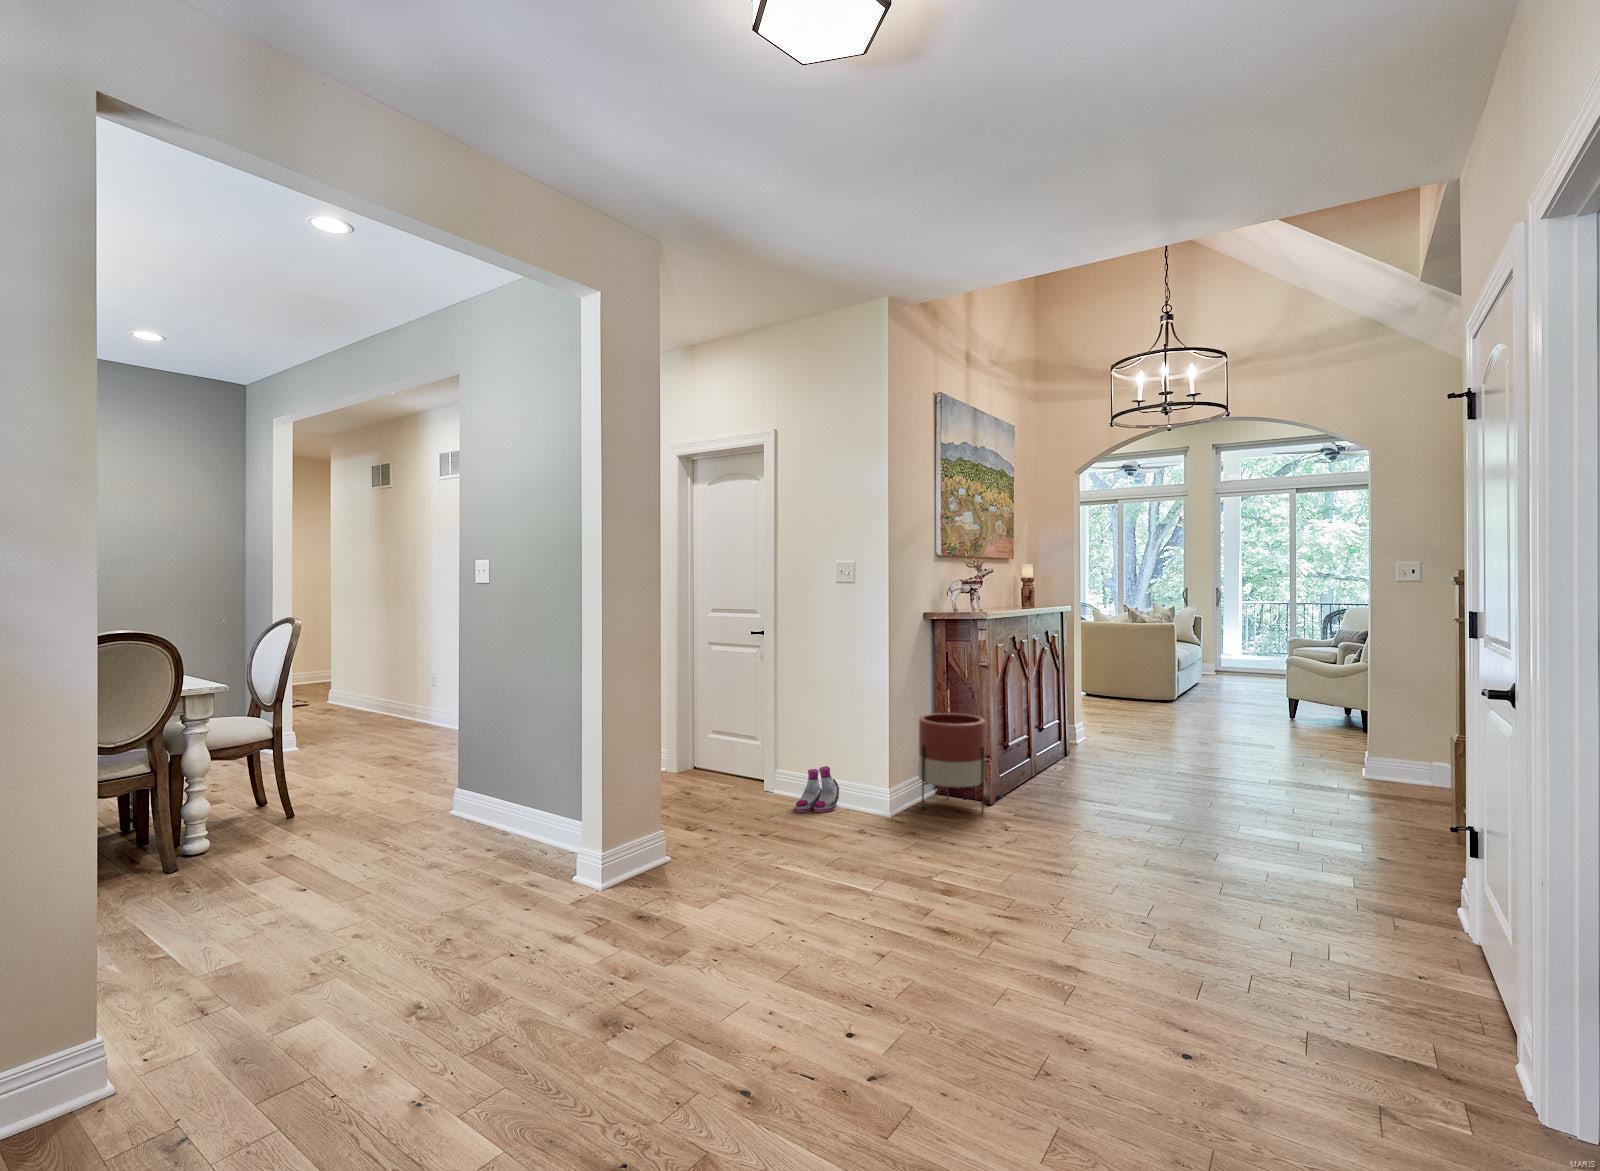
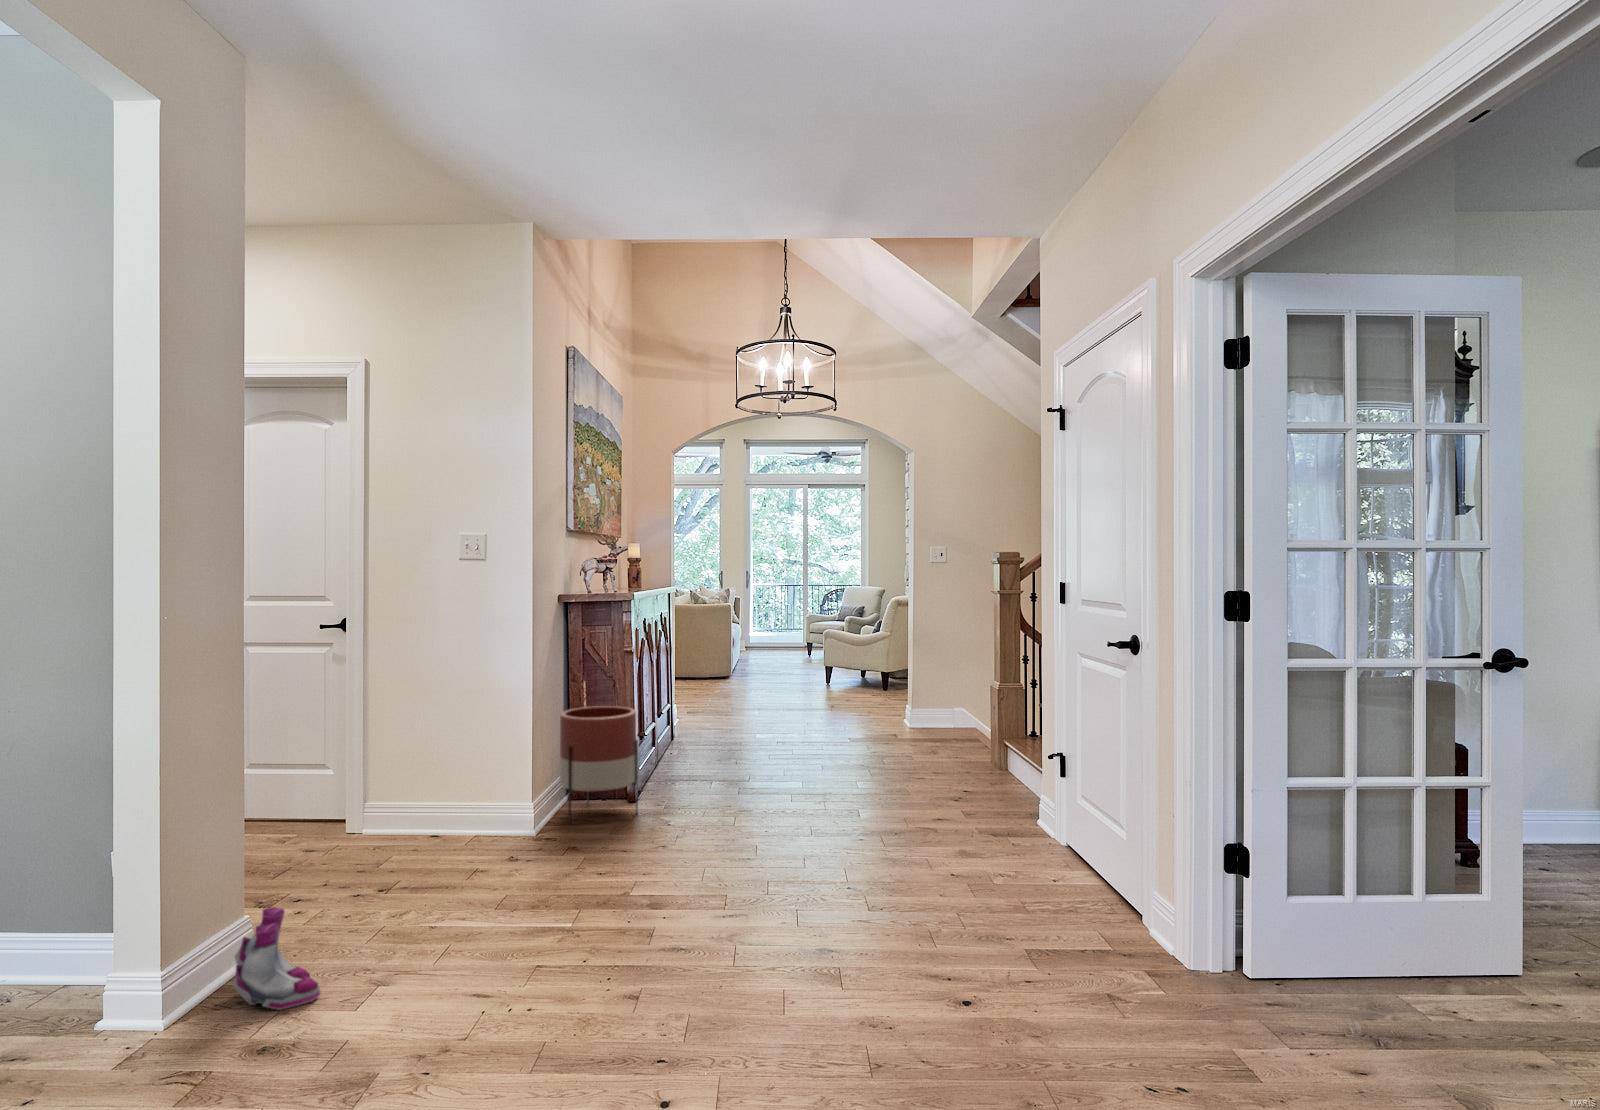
boots: present [796,766,839,812] -> present [234,907,320,1010]

